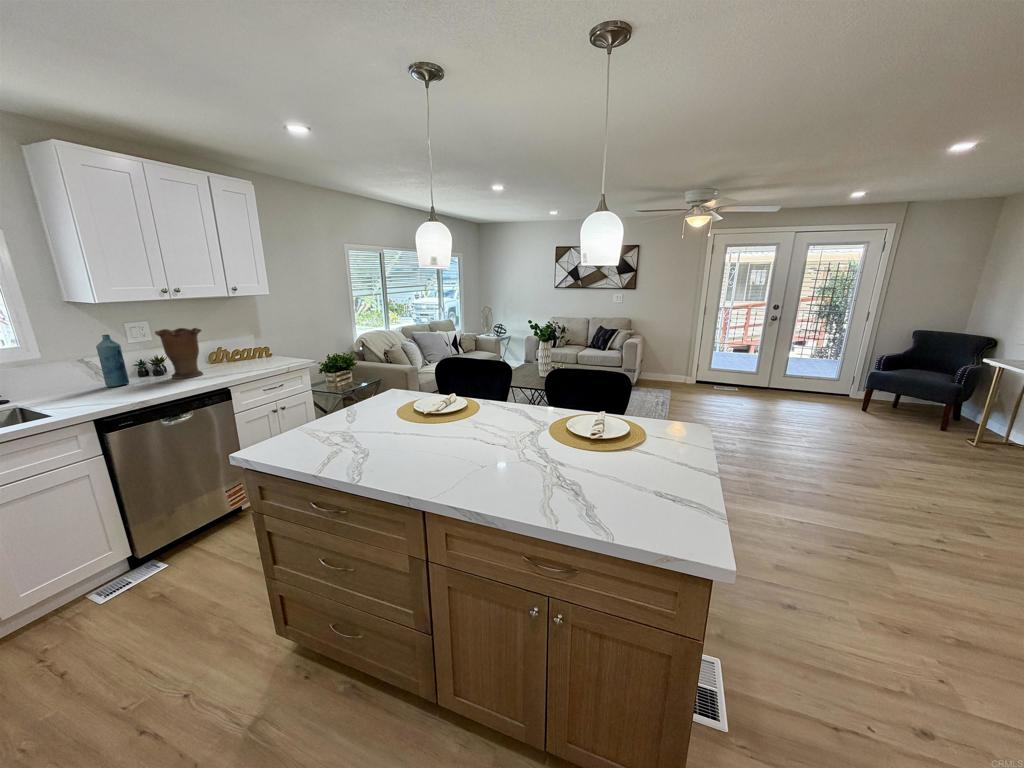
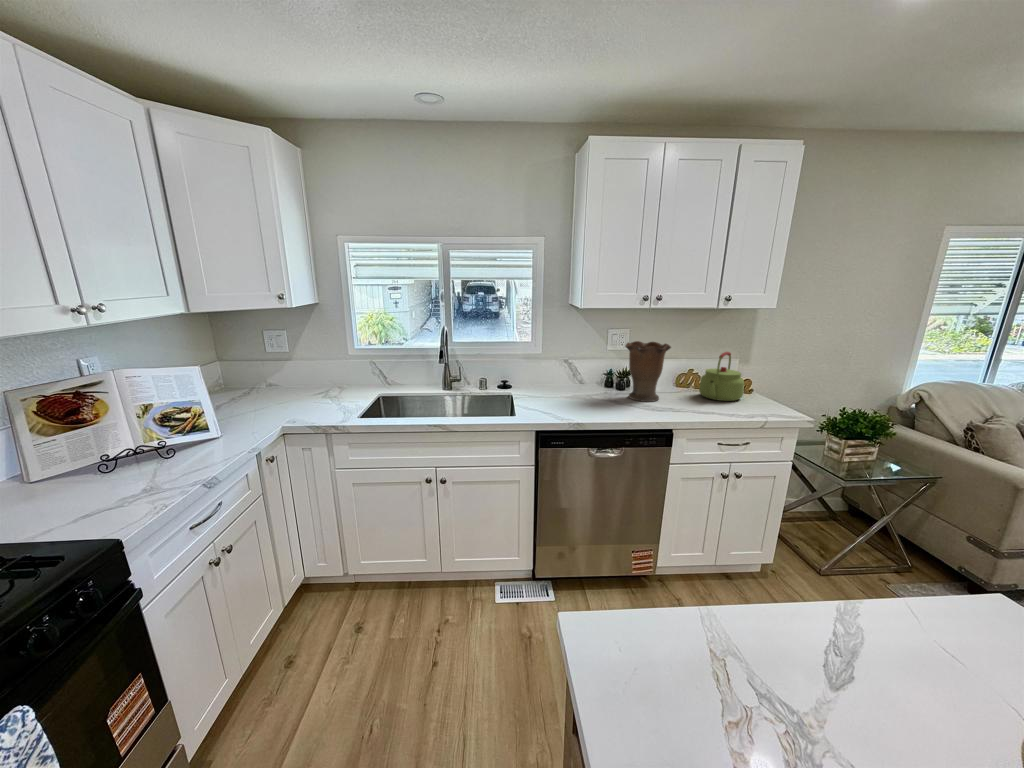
kettle: none [232,329,268,365] -> present [699,352,744,401]
bottle: present [96,335,129,387] -> none [576,341,596,394]

